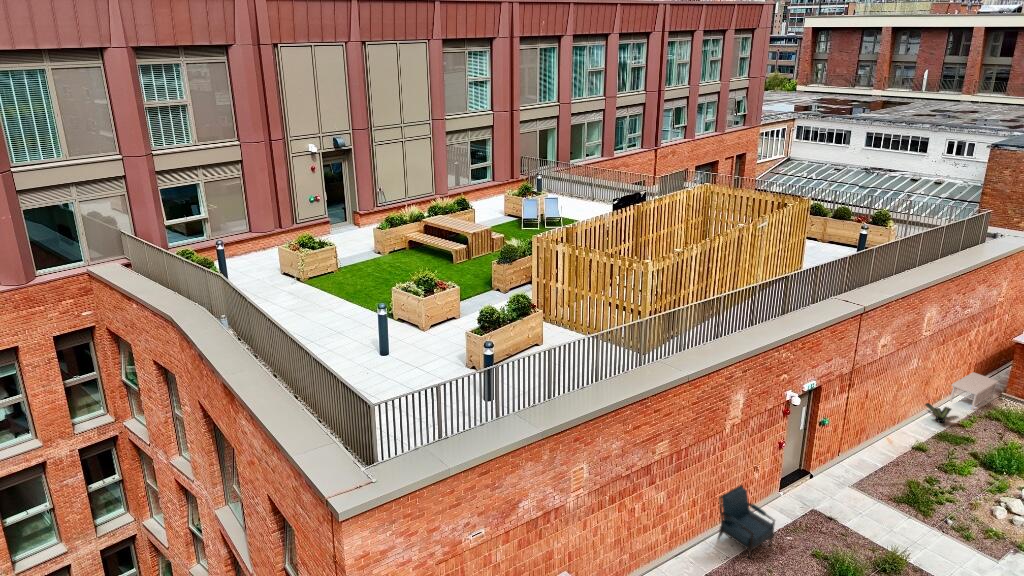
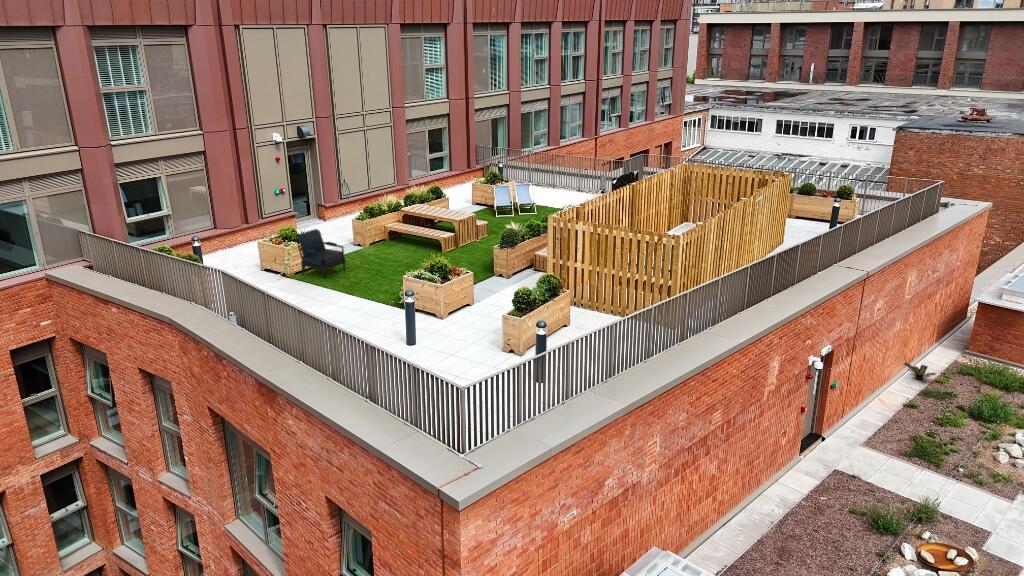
storage bench: present [950,372,998,410] -> none [921,332,961,367]
chair: present [718,485,775,558] -> present [295,229,346,278]

